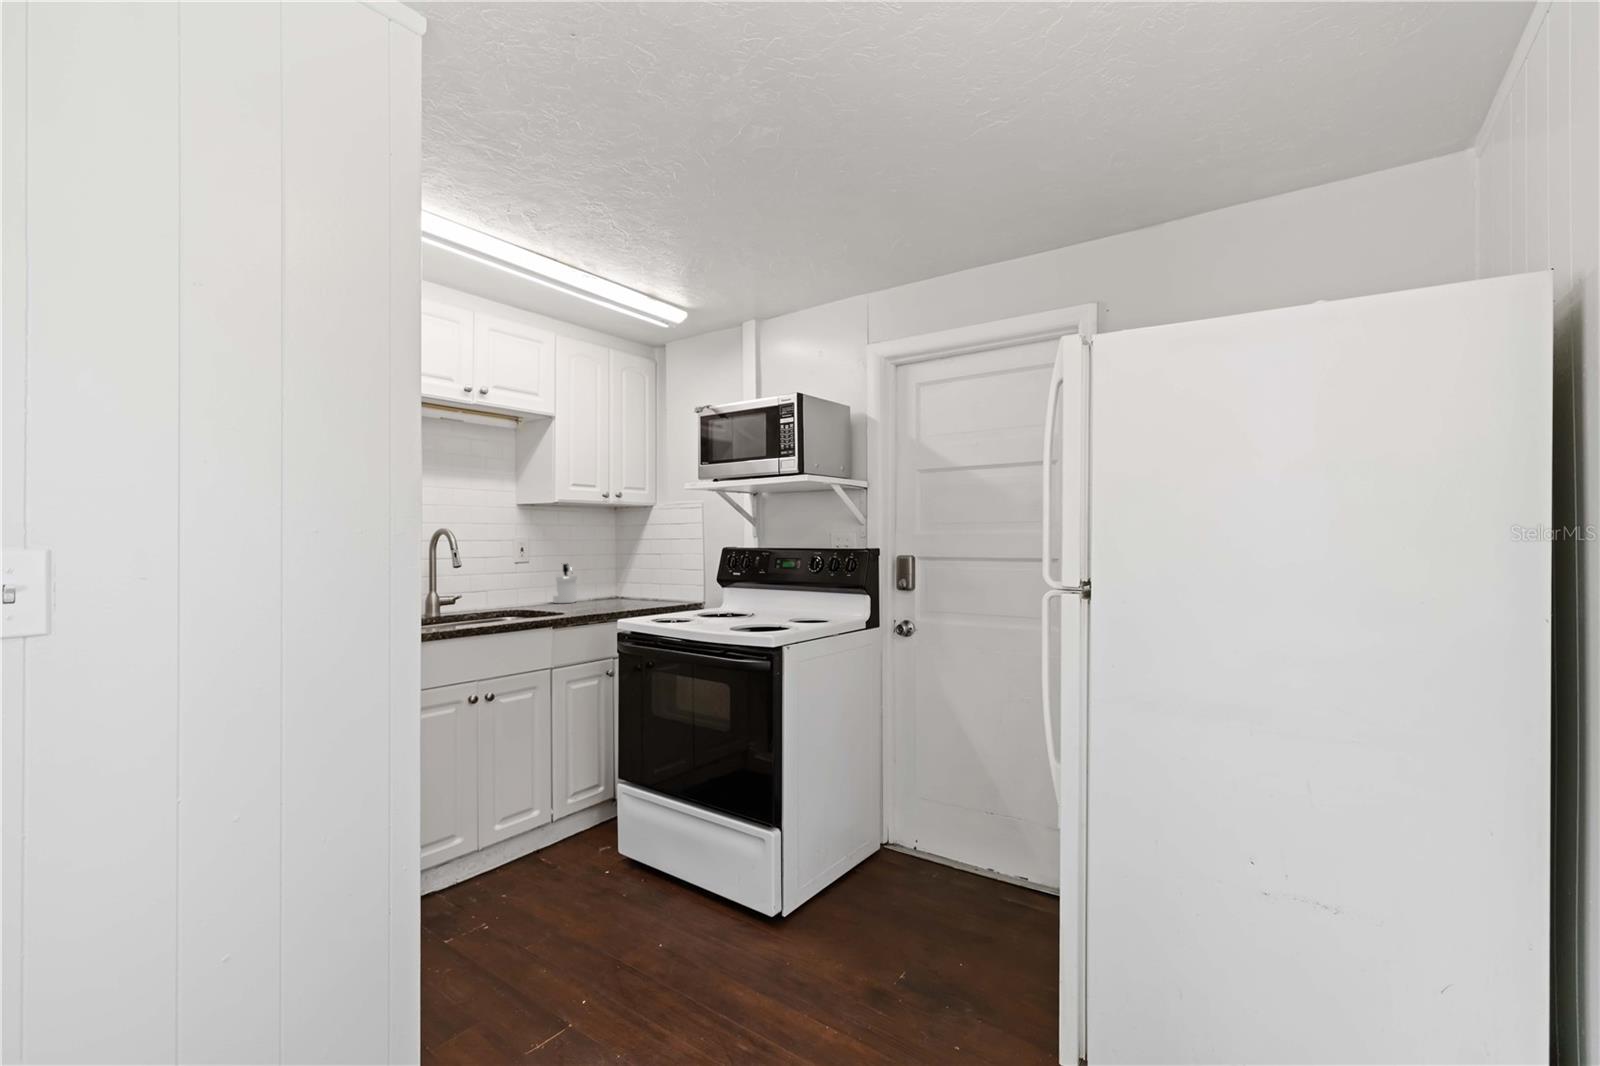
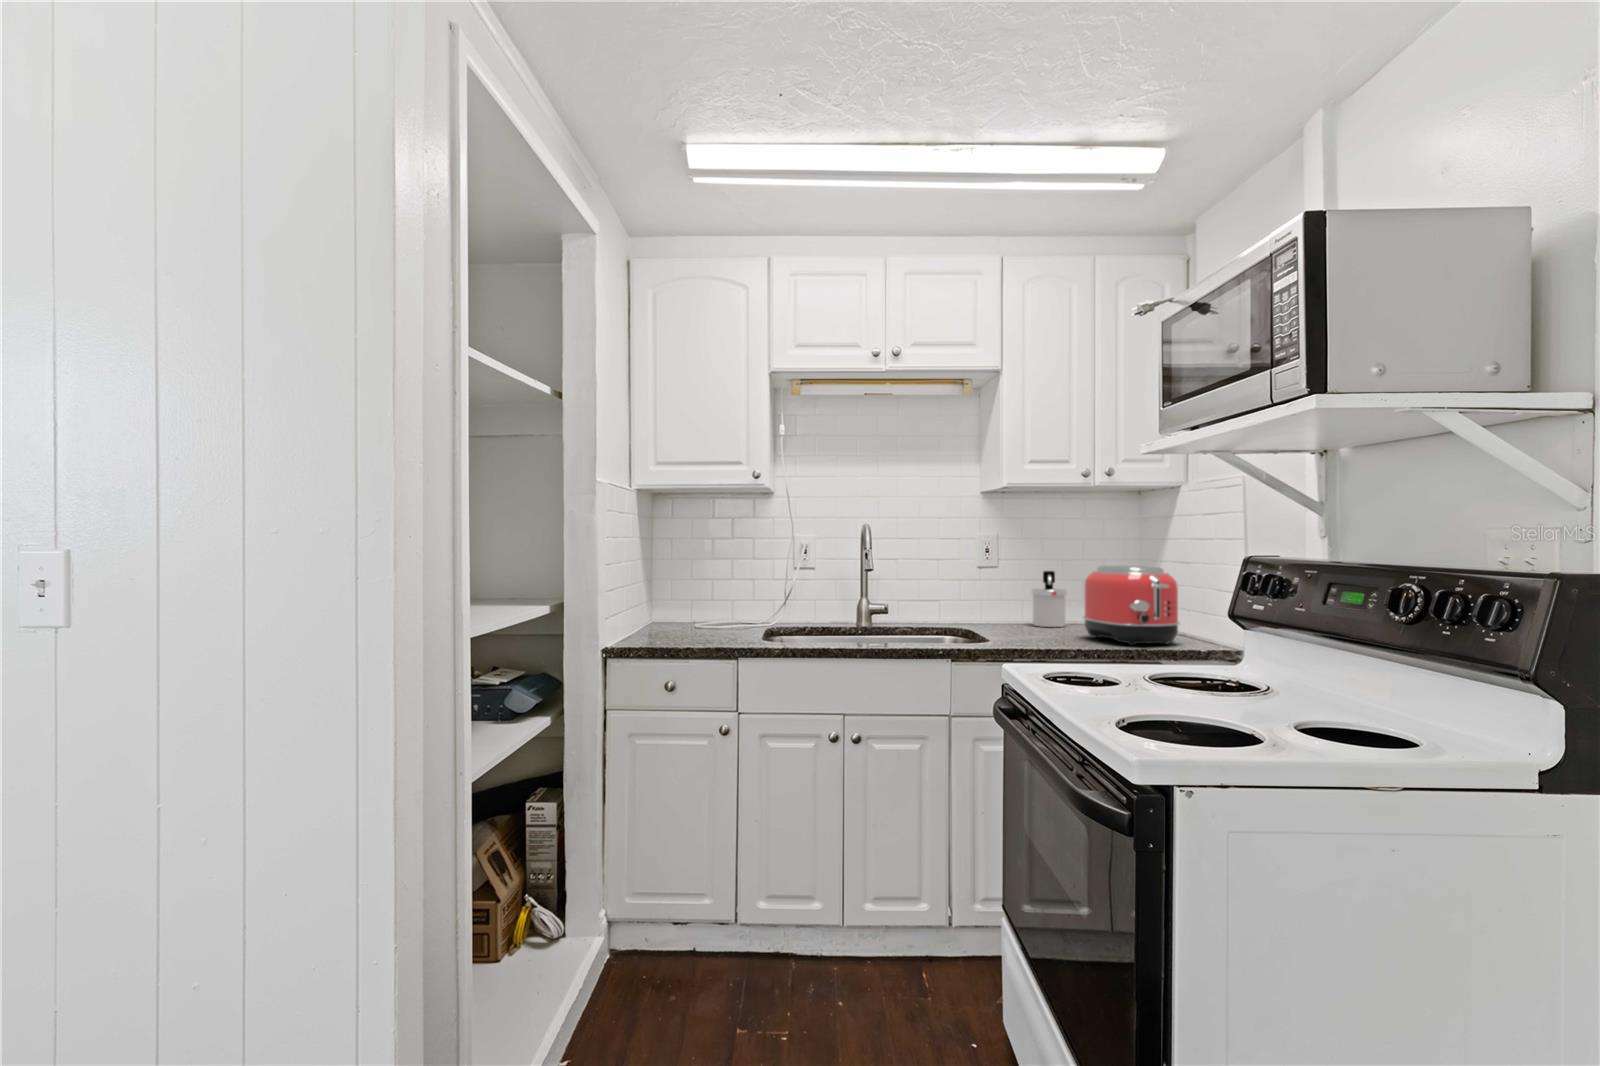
toaster: none [606,557,669,607] -> present [1083,566,1179,645]

